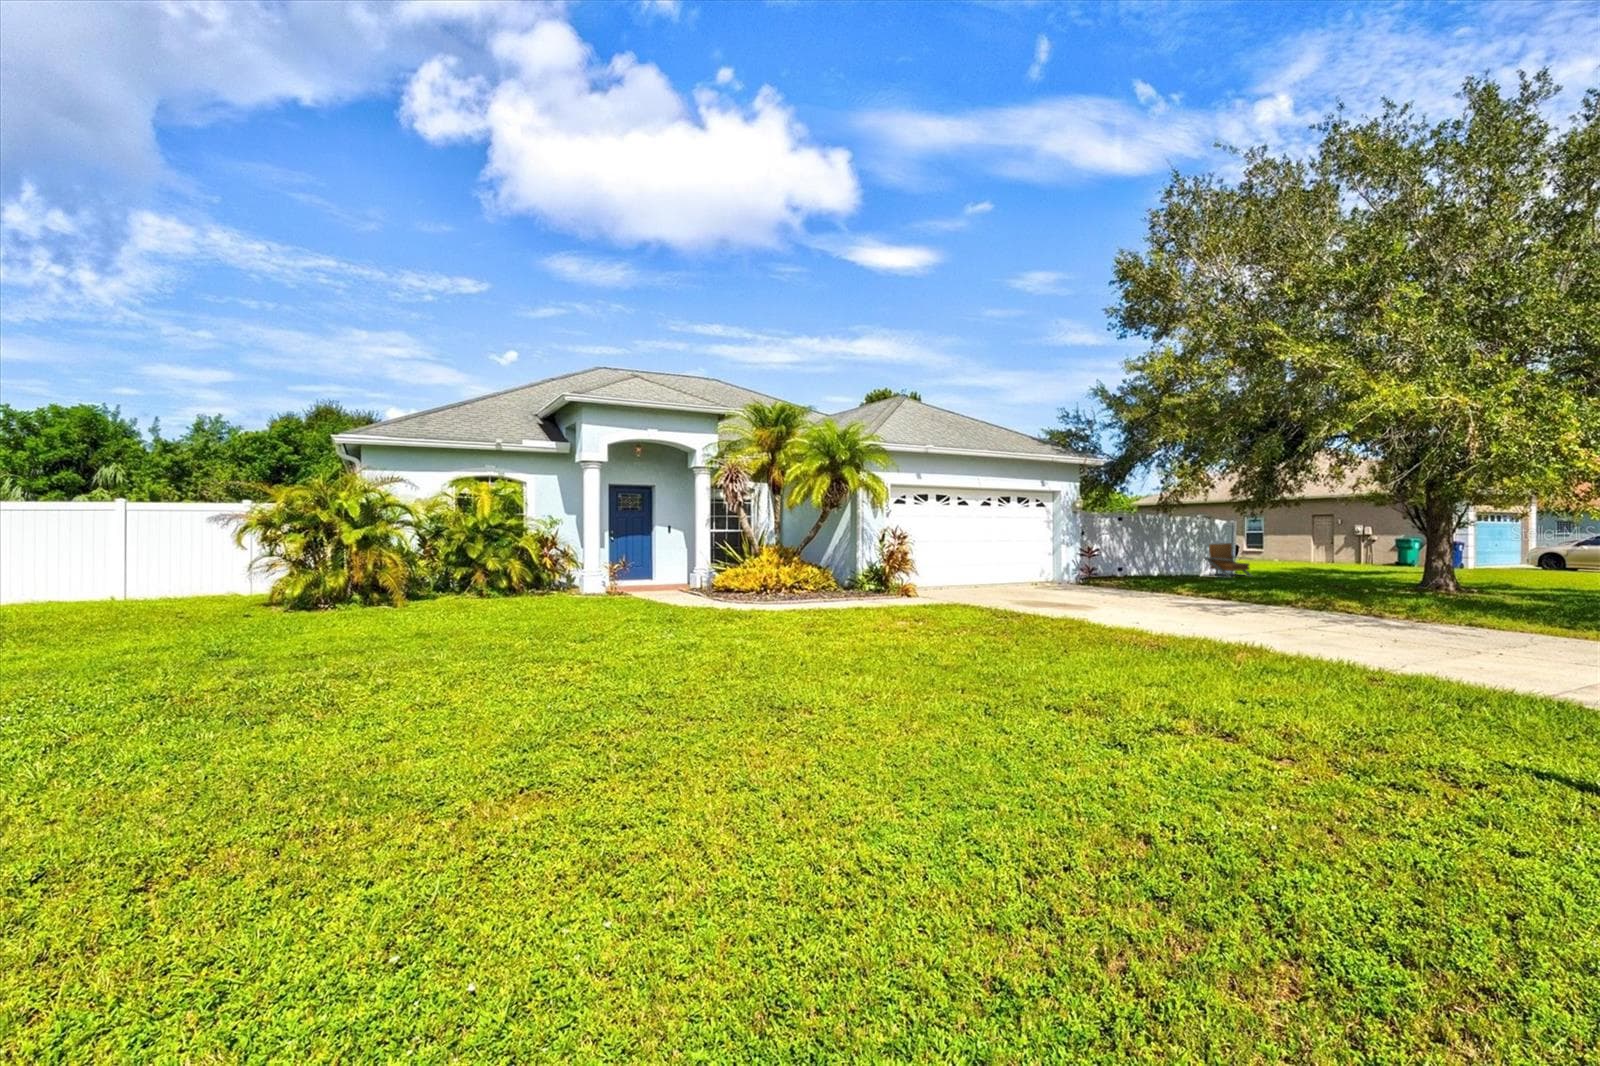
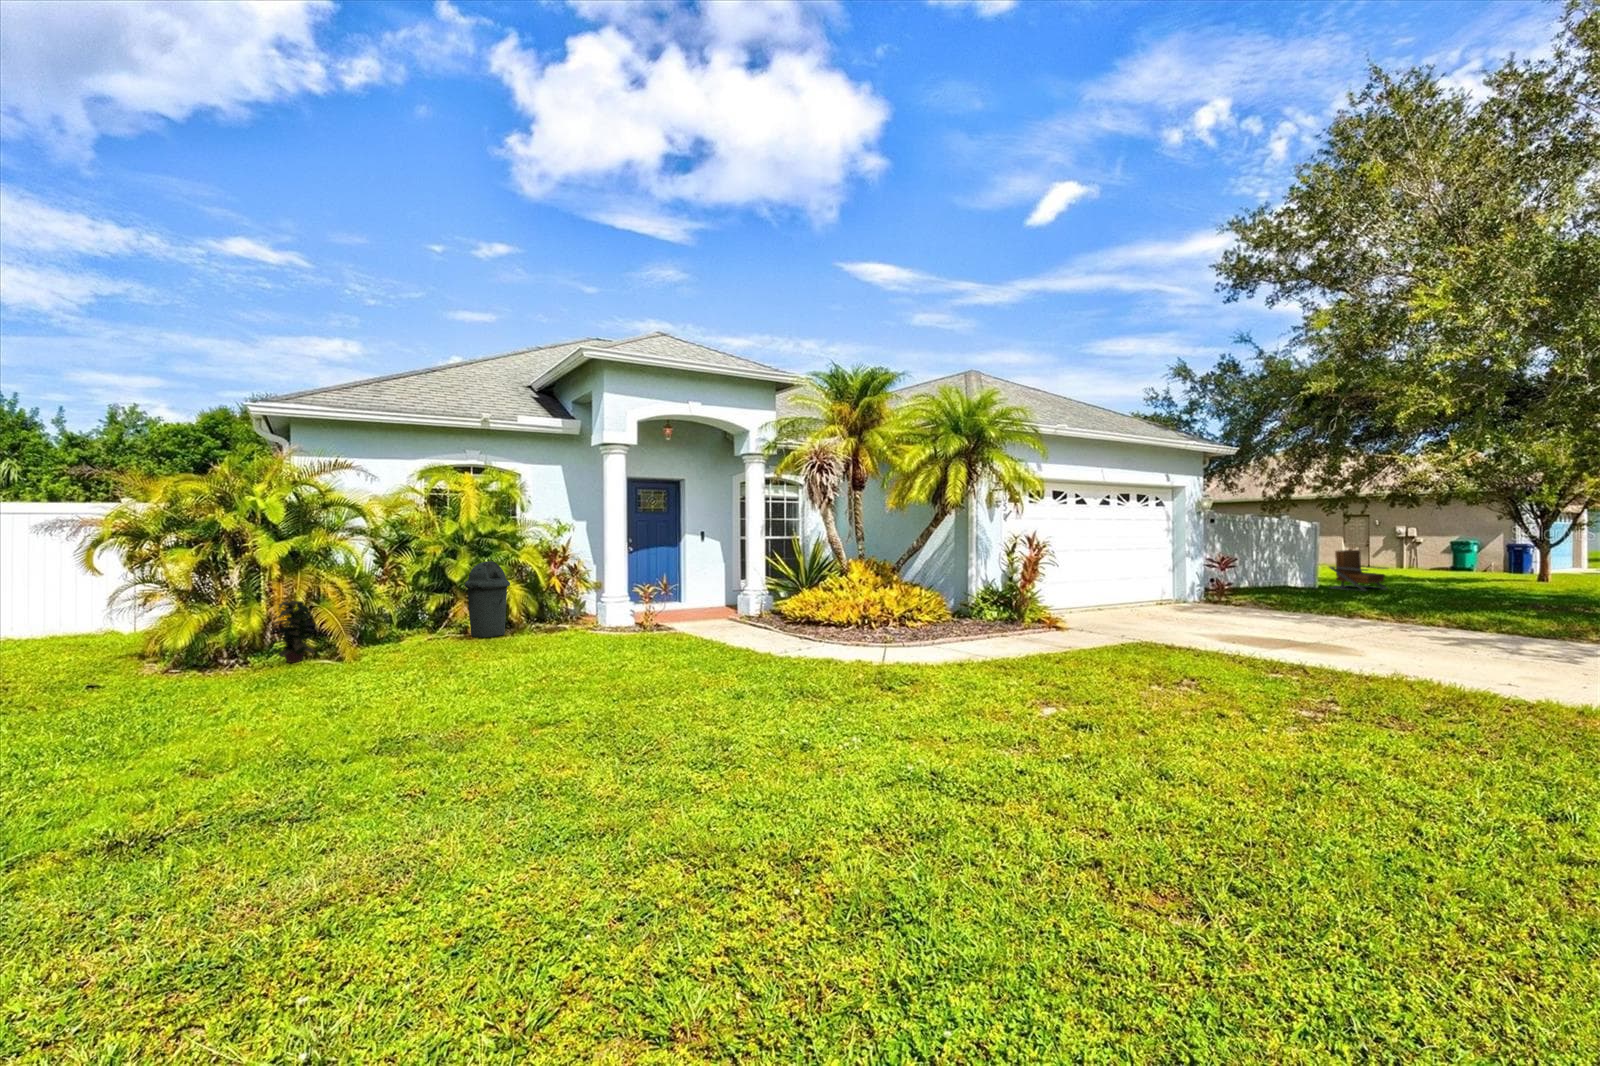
trash can: none [480,544,512,597] -> present [465,561,510,637]
decorative plant: none [348,568,381,608] -> present [273,601,314,662]

